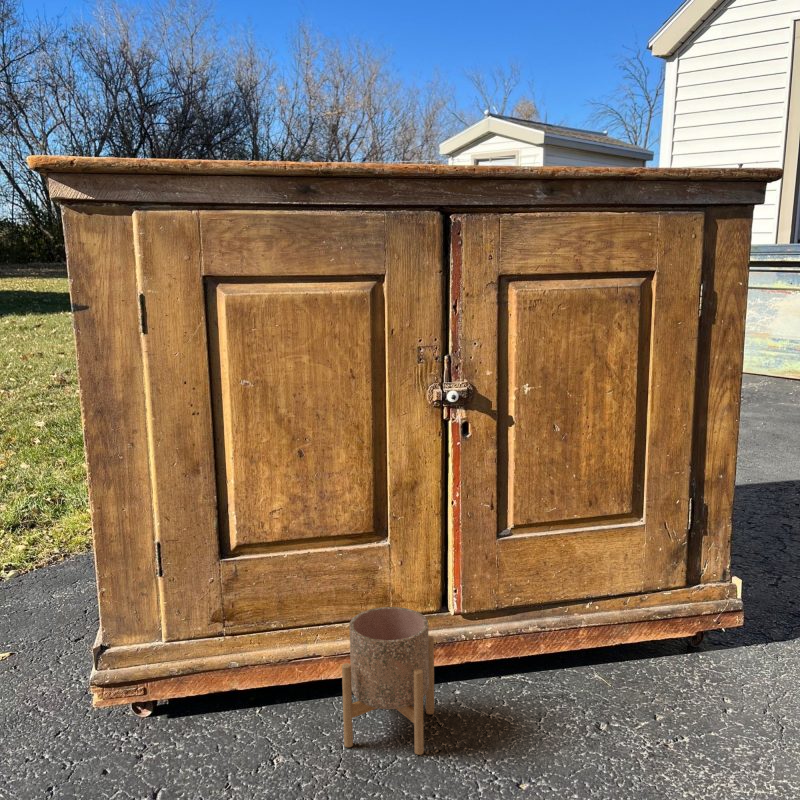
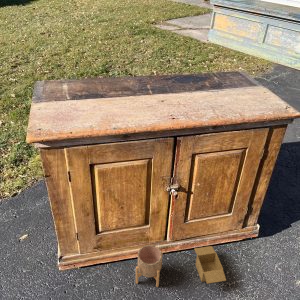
cardboard box: none [540,643,659,741] -> present [195,246,226,284]

